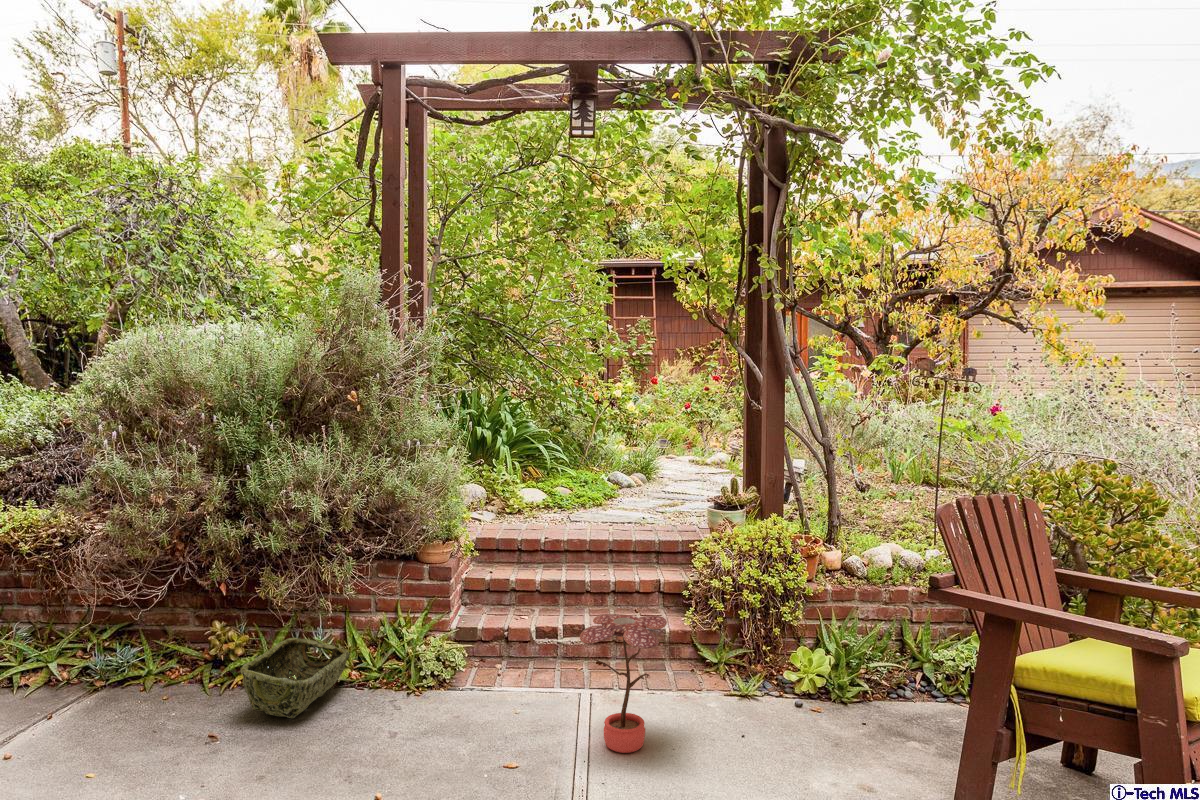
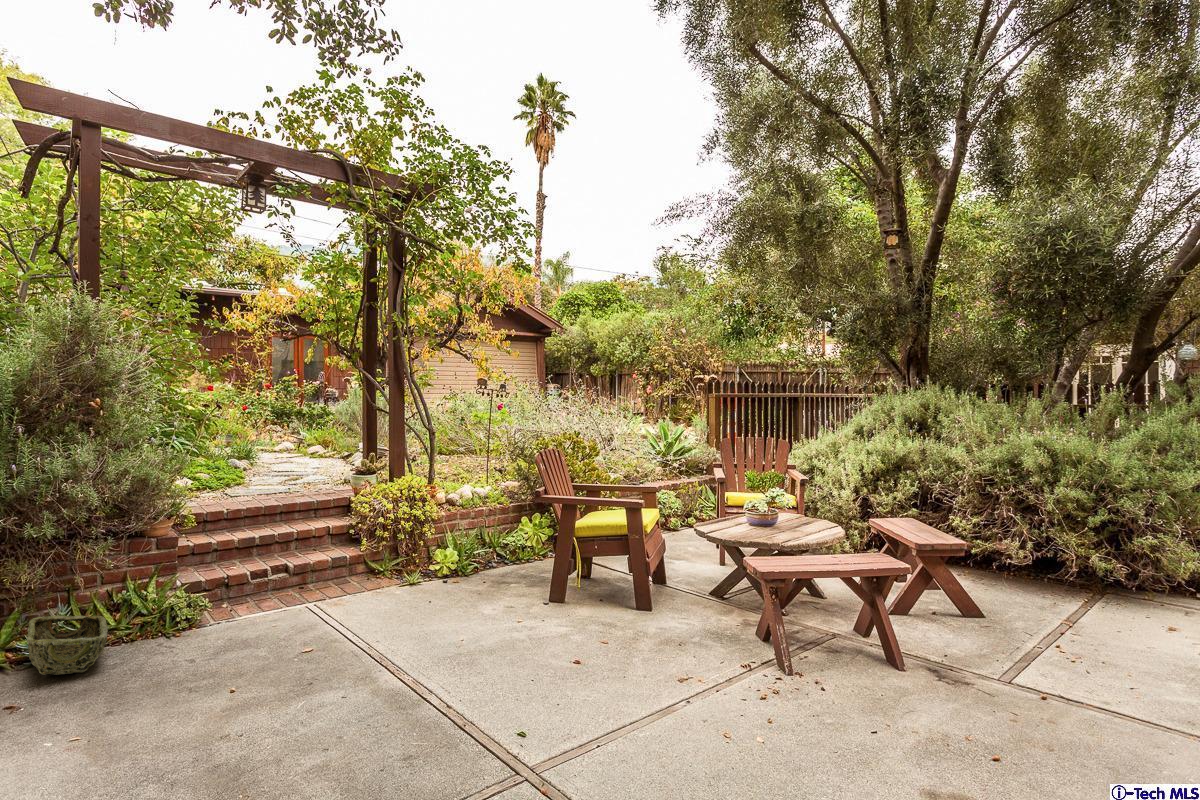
potted plant: present [580,614,667,753] -> none [338,537,395,624]

